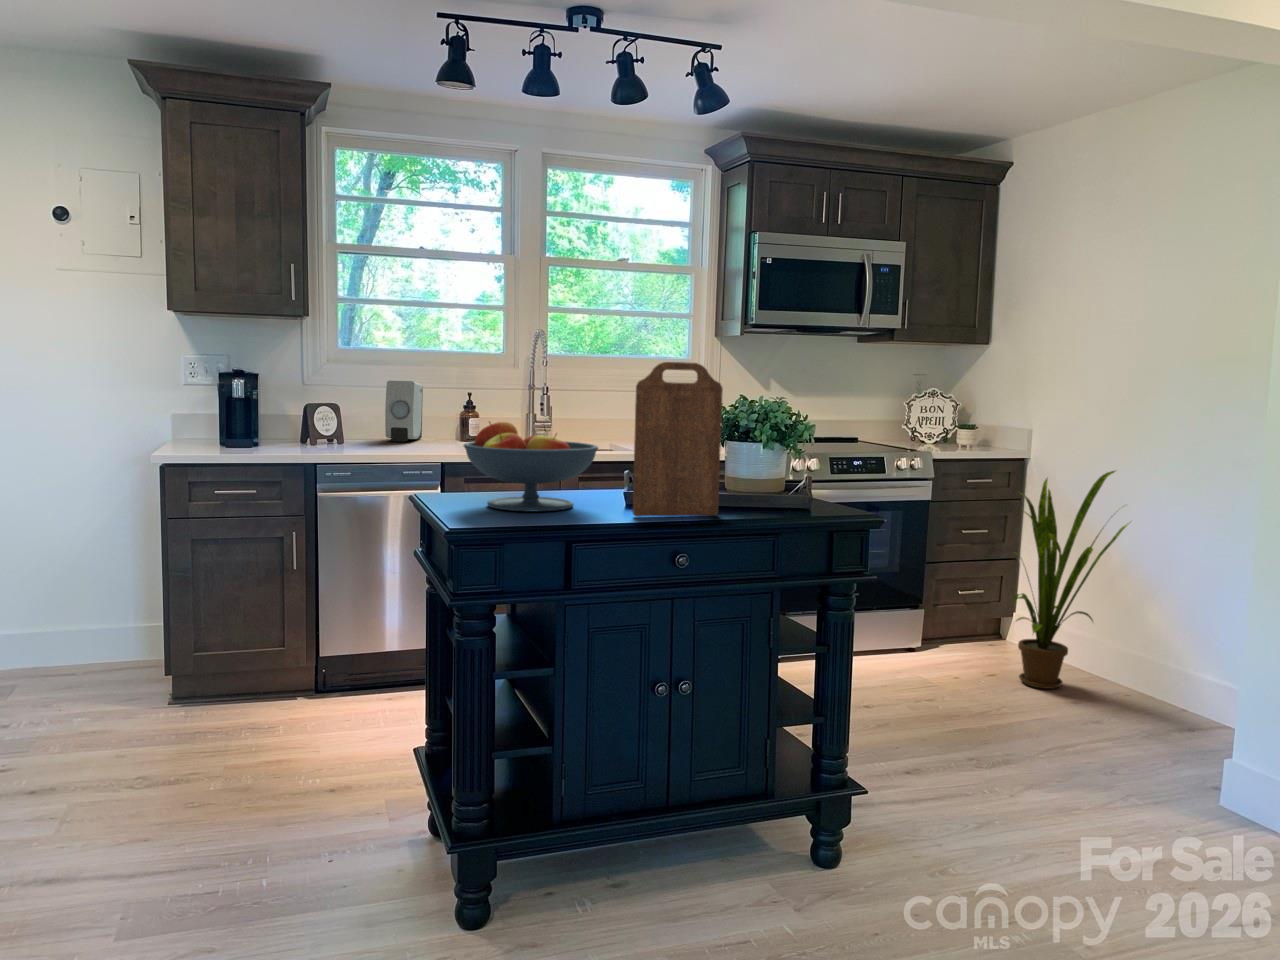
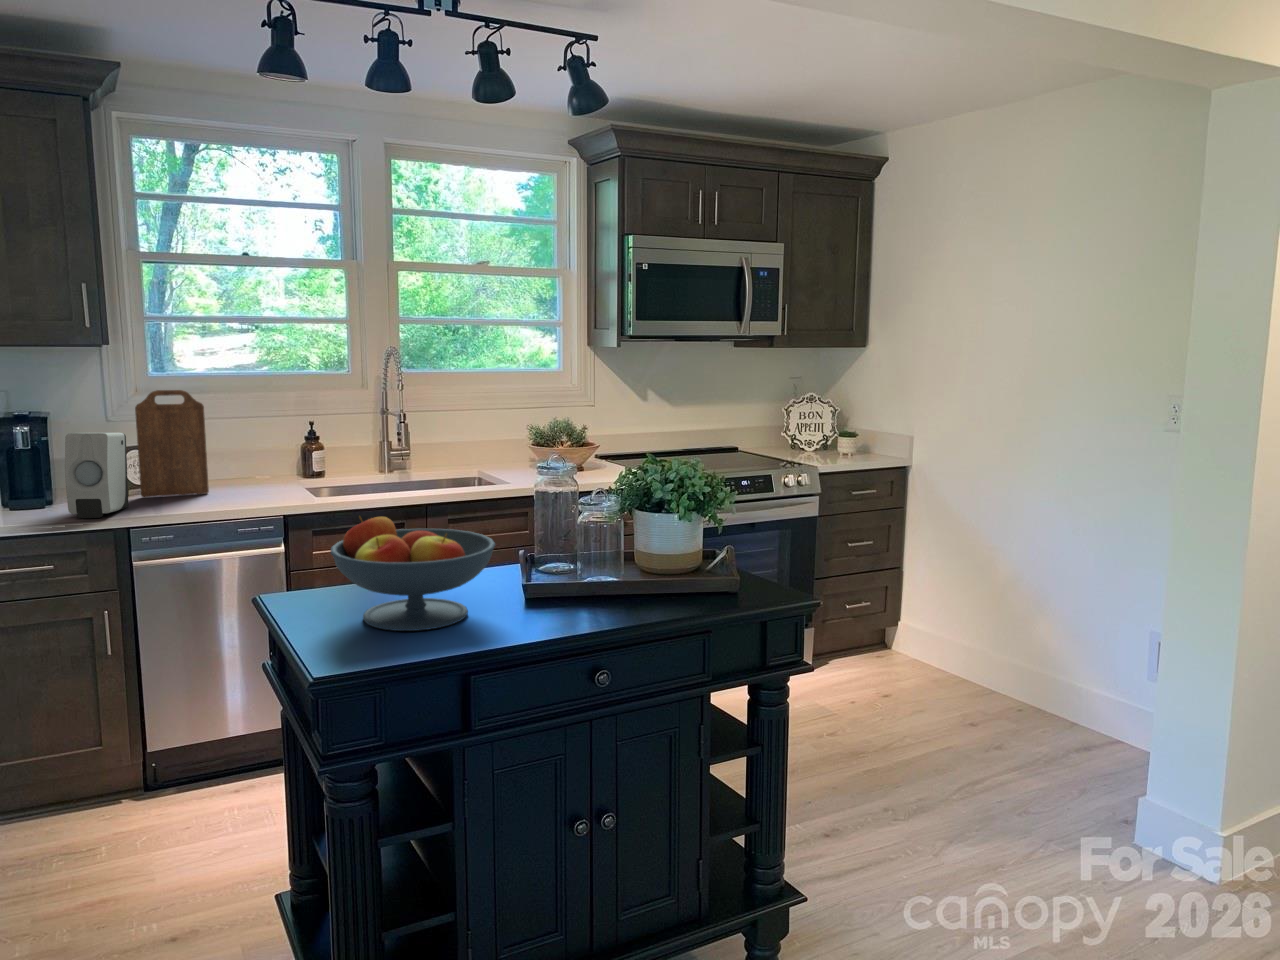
cutting board: present [633,362,723,517] -> present [135,390,209,497]
soap dispenser: present [385,381,423,442] -> present [65,433,128,518]
house plant: present [1013,471,1128,689] -> none [902,484,1020,711]

